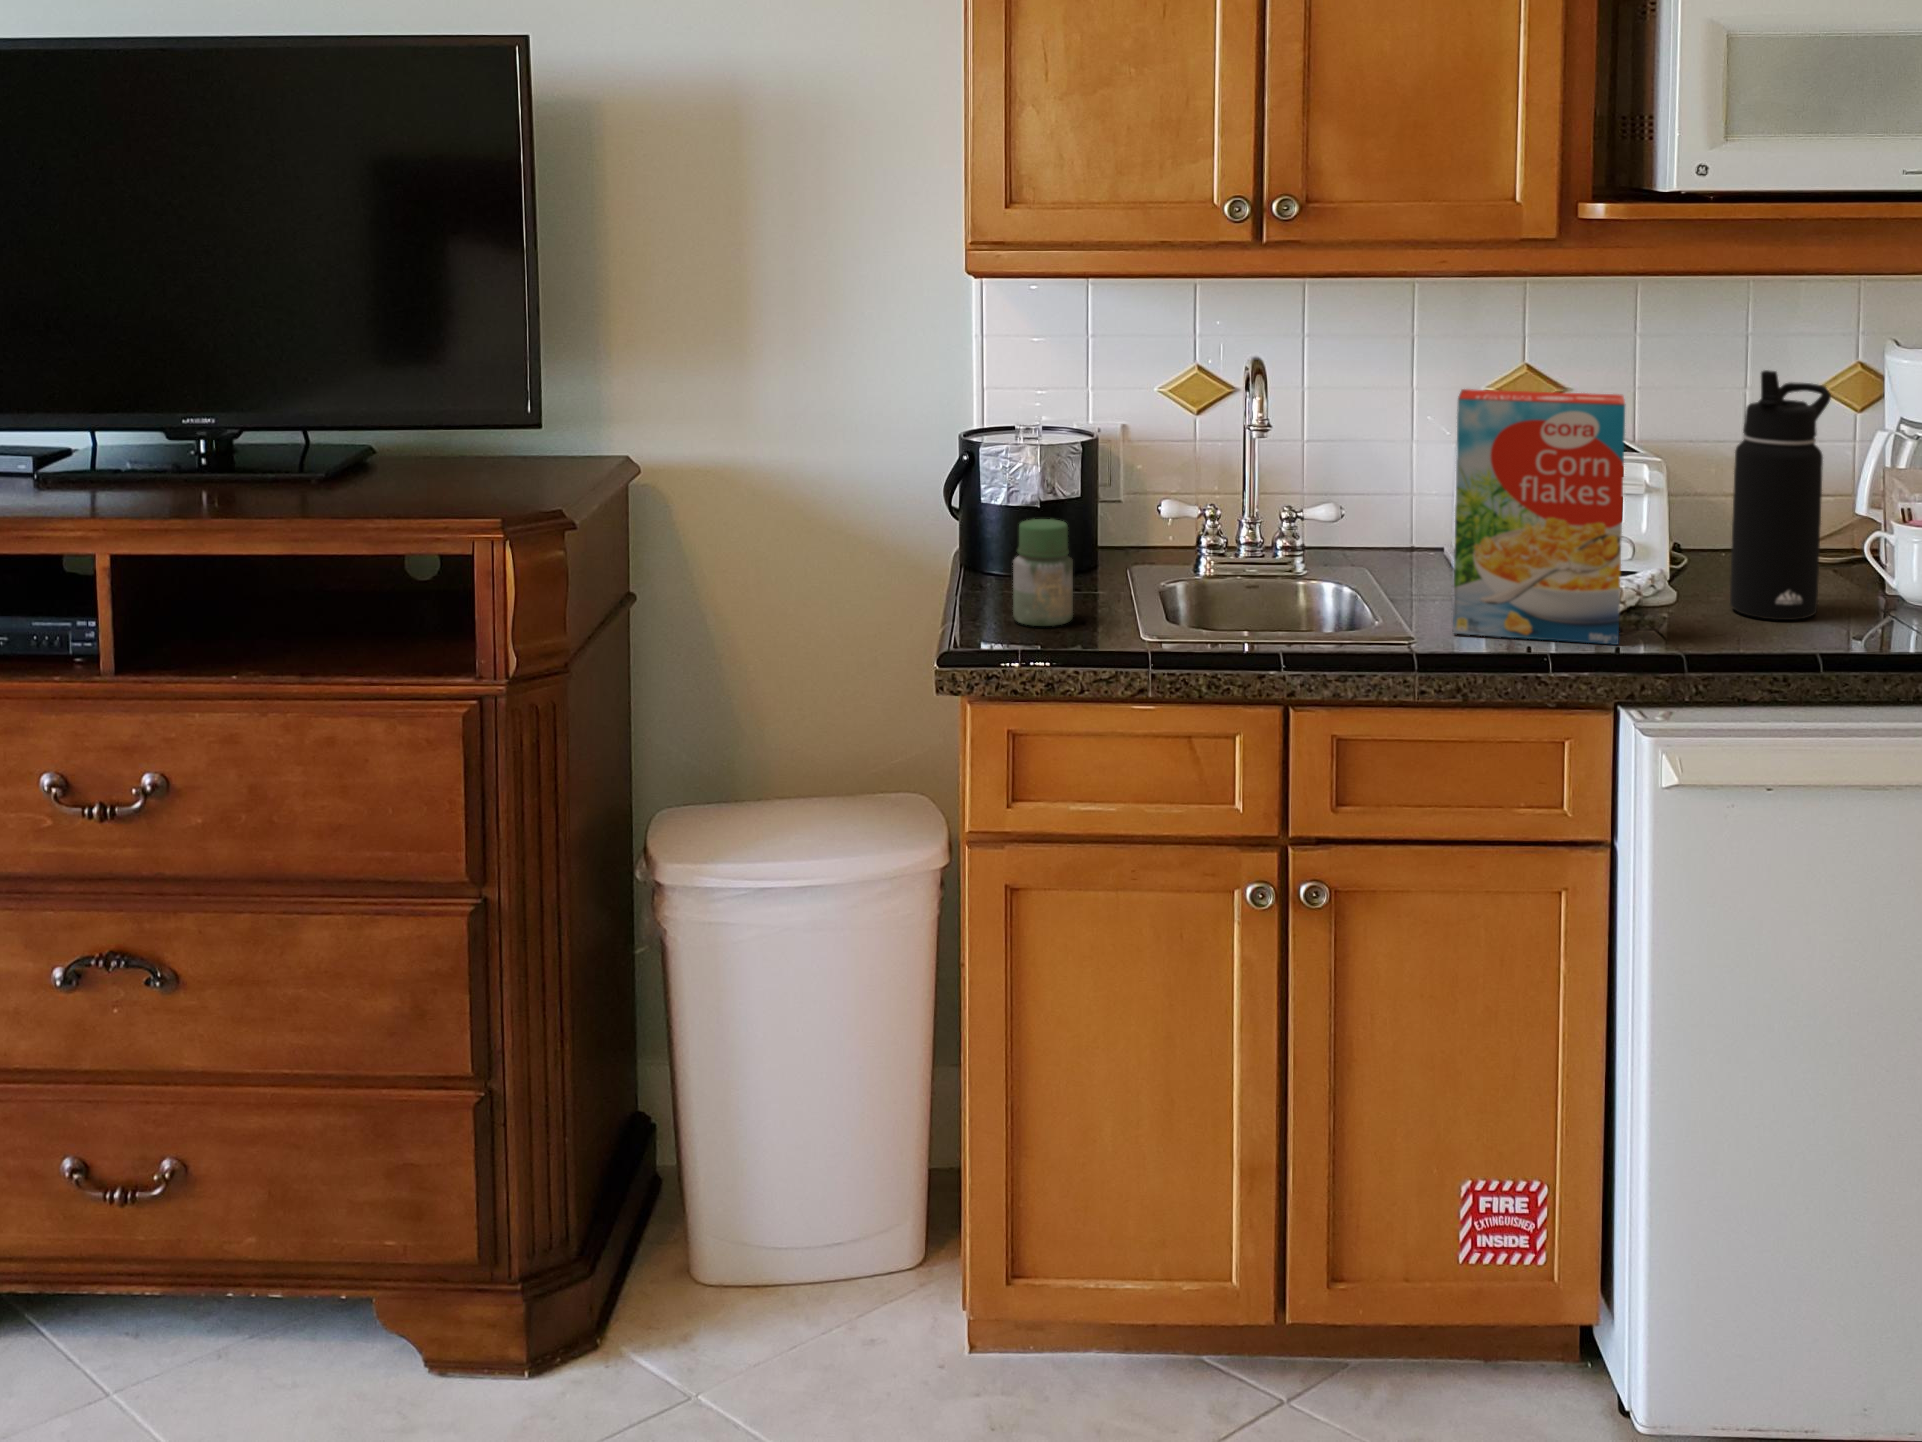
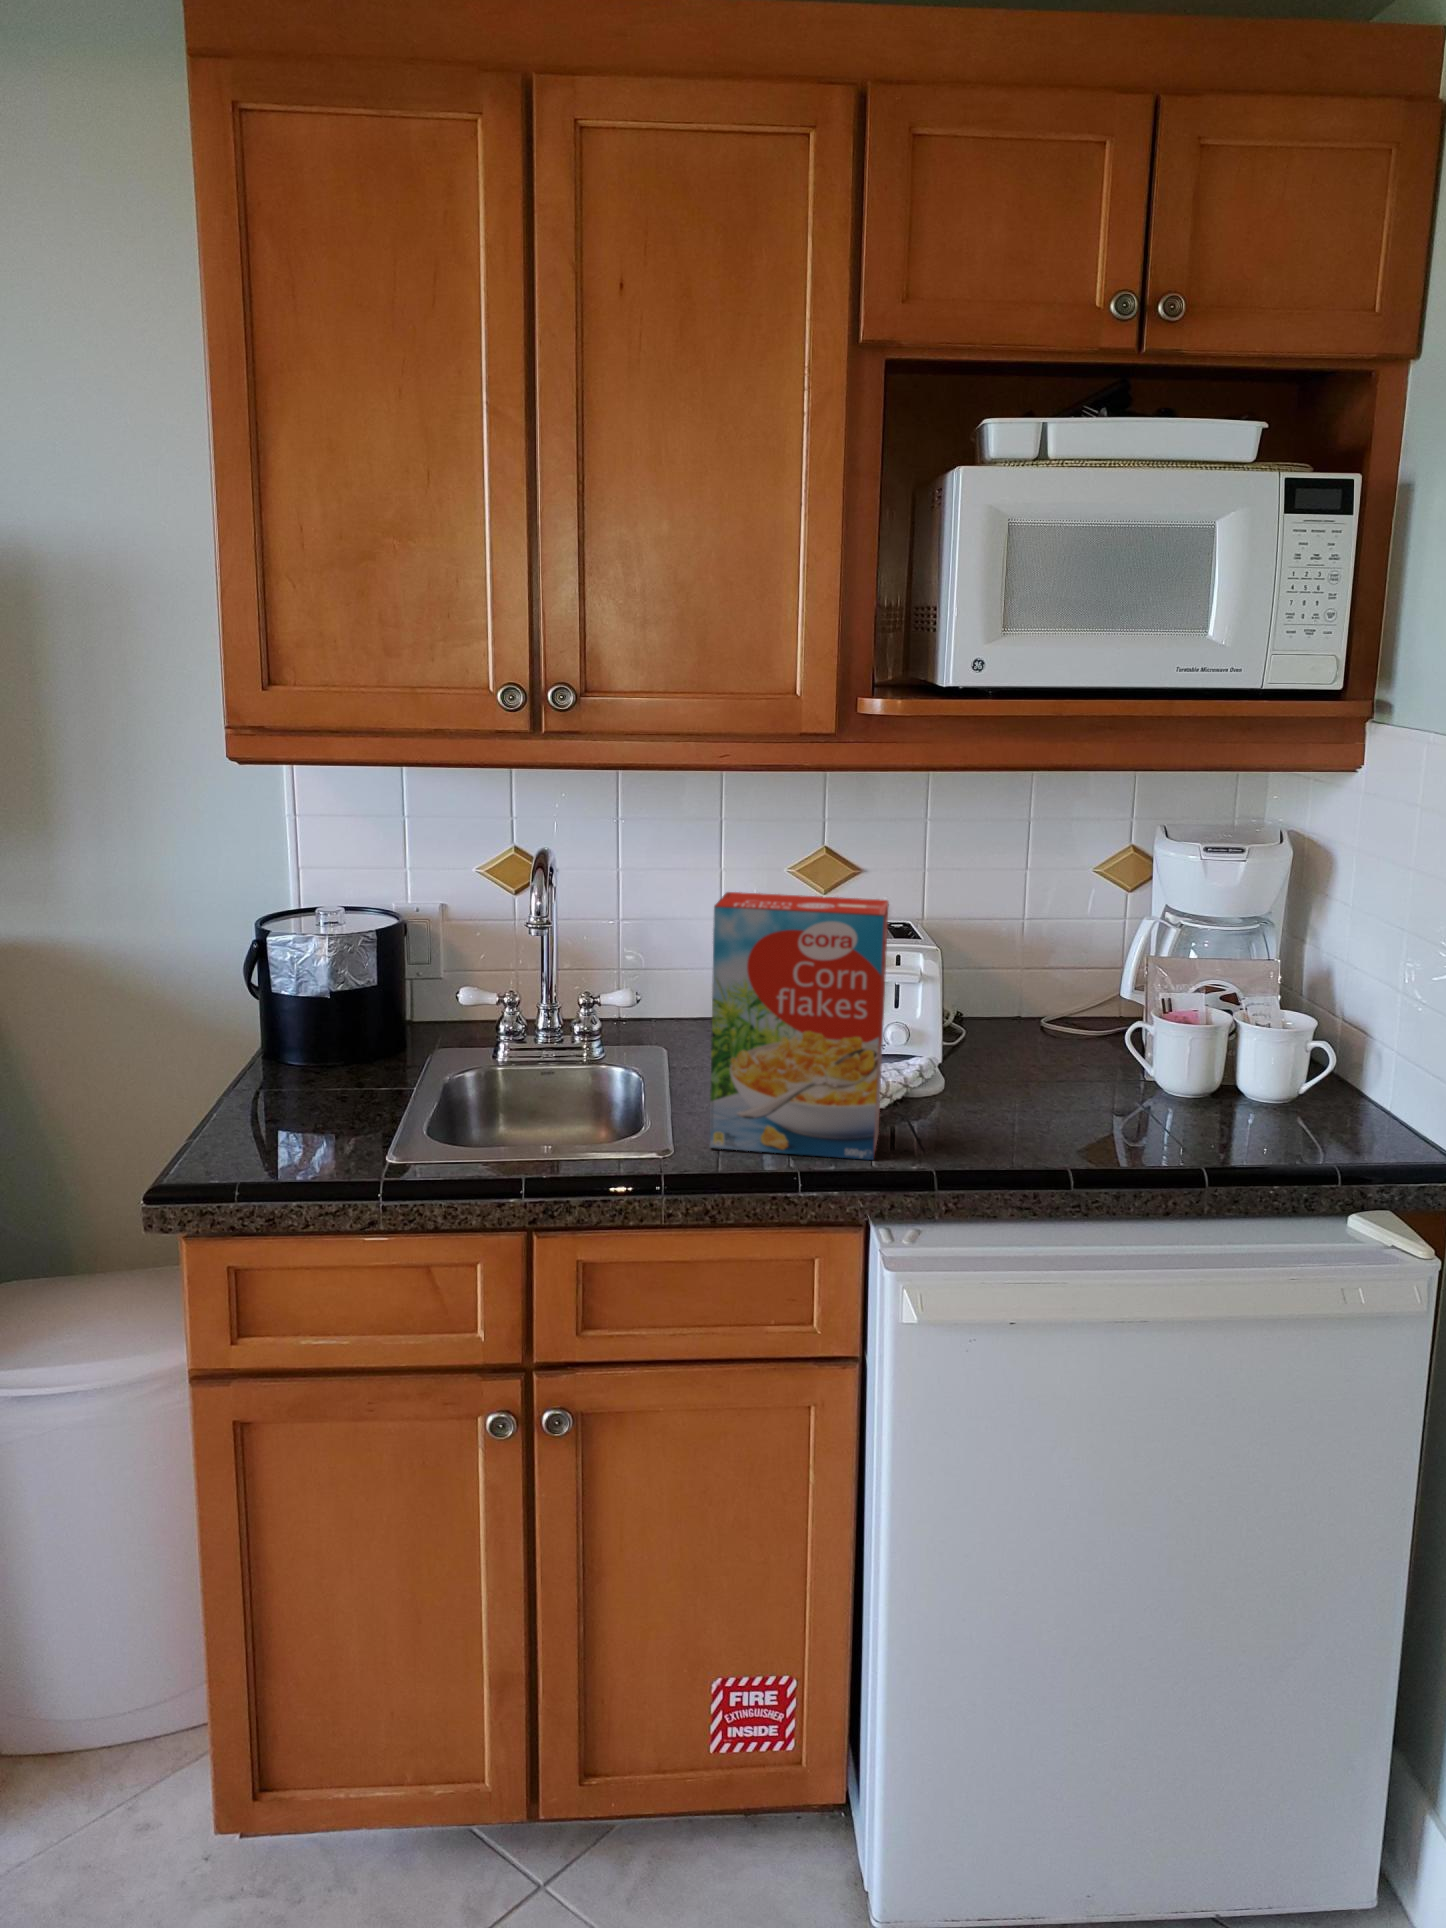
water bottle: present [1730,370,1831,620] -> none [995,872,1100,1121]
jar: present [1013,519,1073,626] -> none [249,1029,318,1145]

